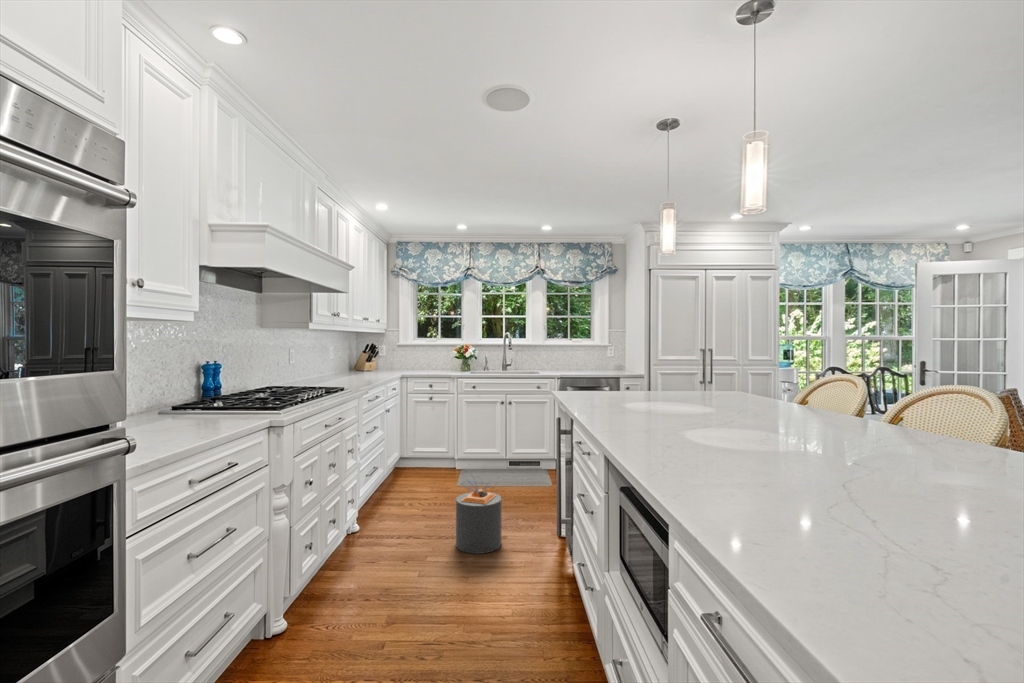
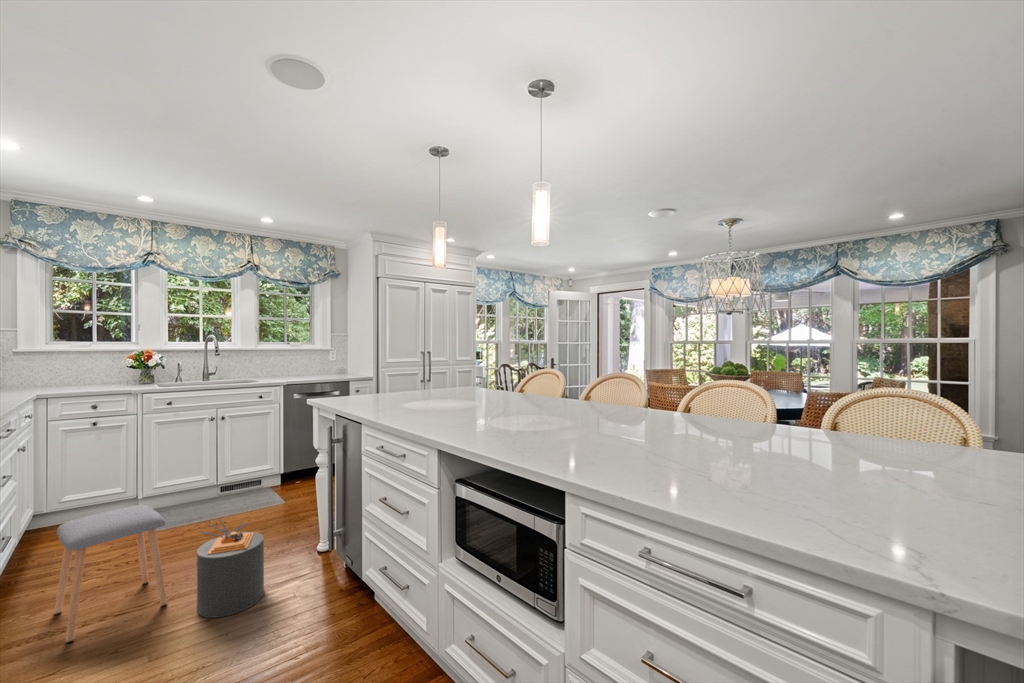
stool: none [387,457,443,538] -> present [54,505,167,643]

